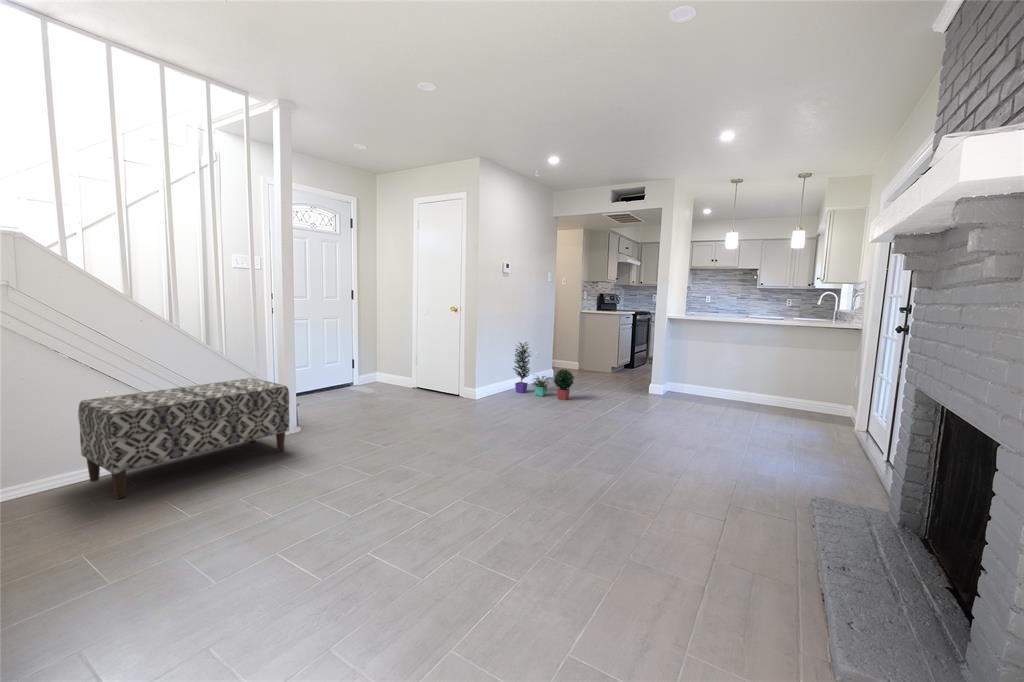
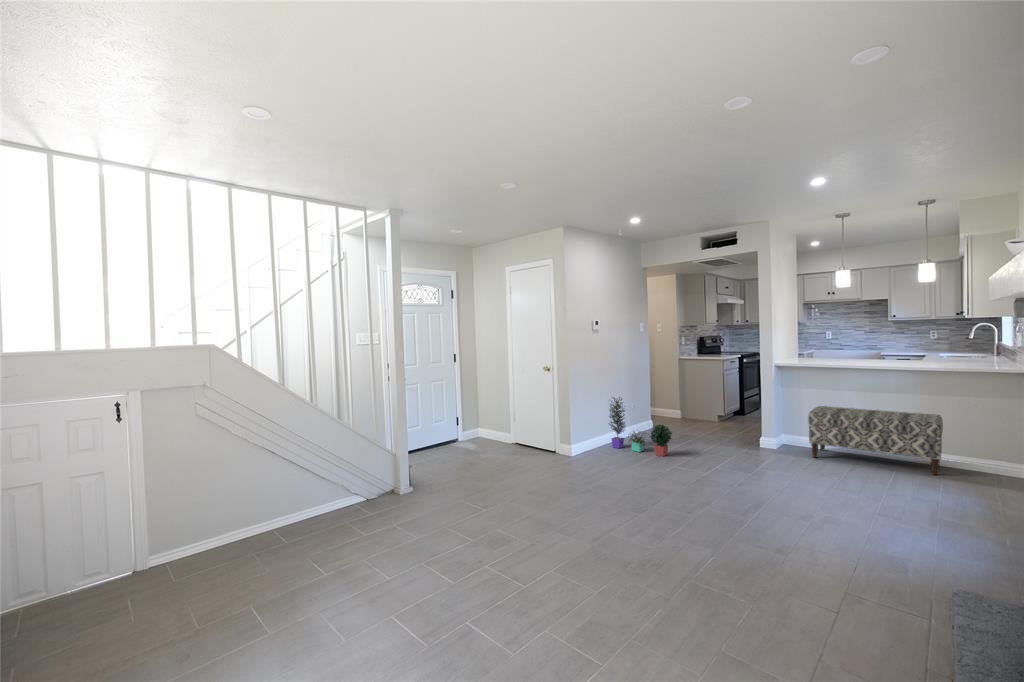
bench: present [78,378,289,498] -> present [808,406,943,475]

